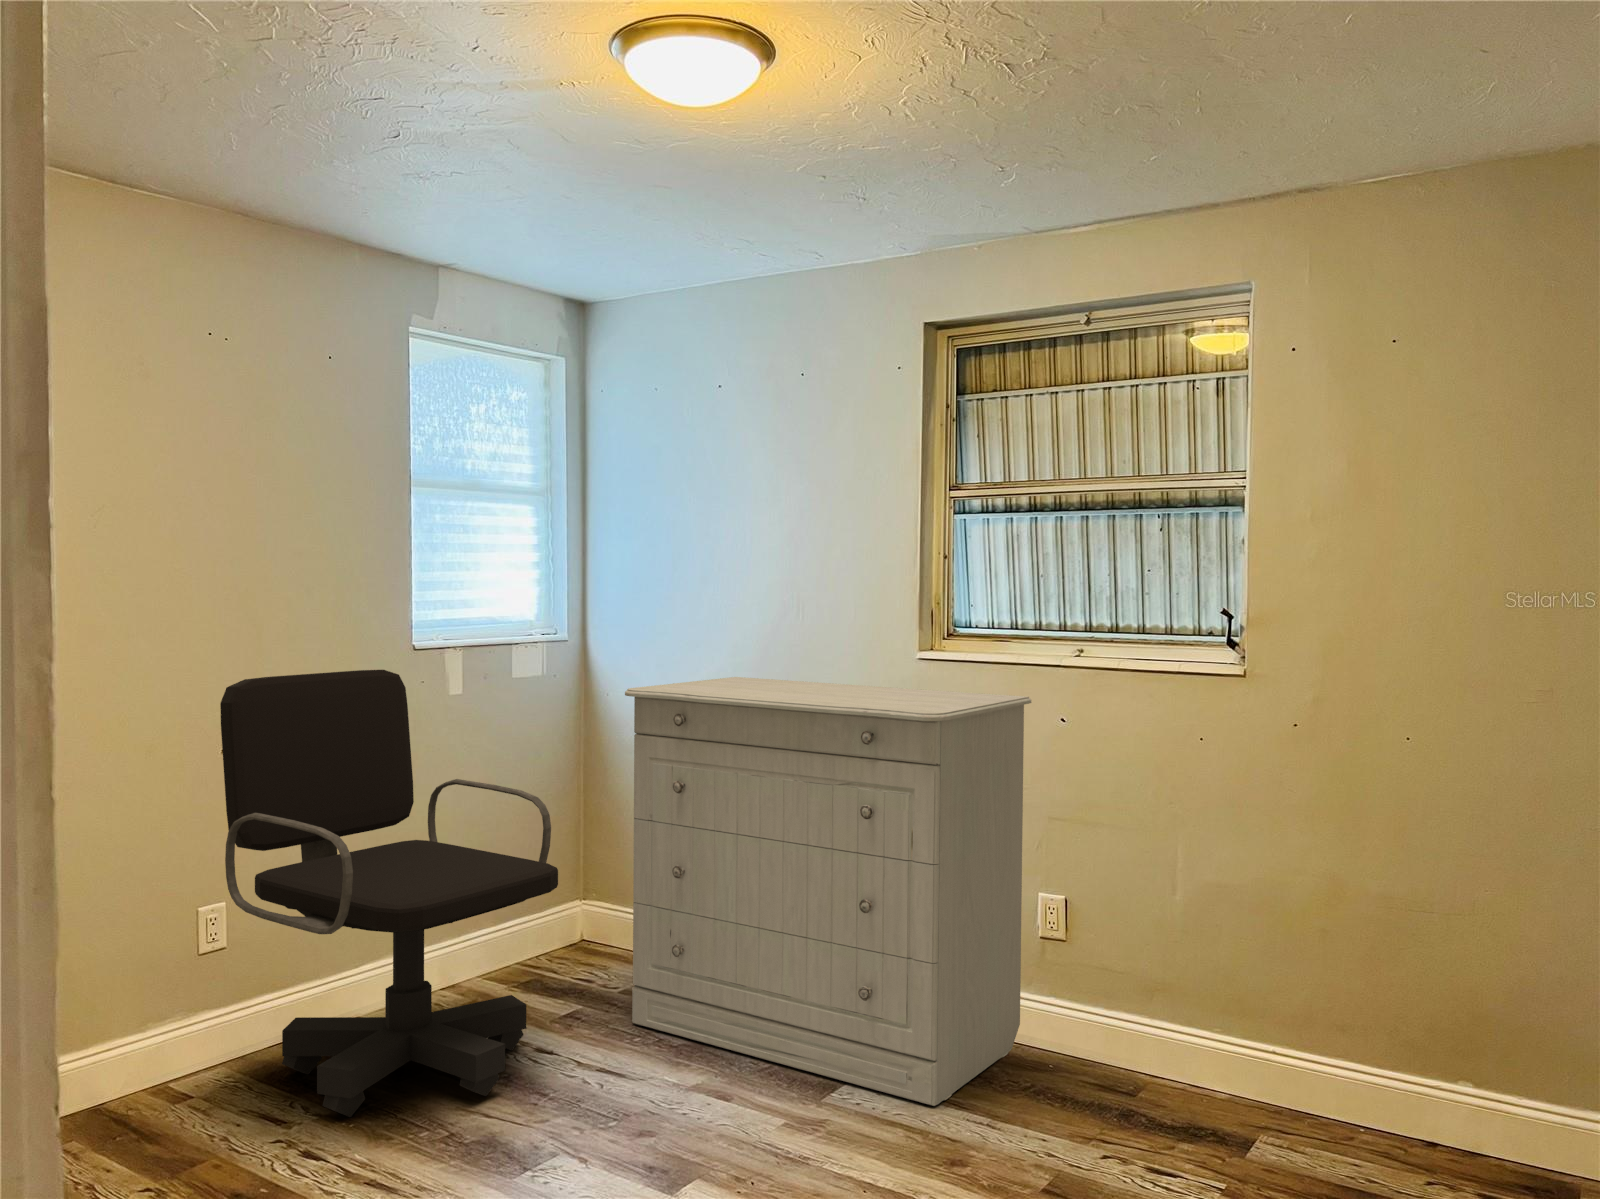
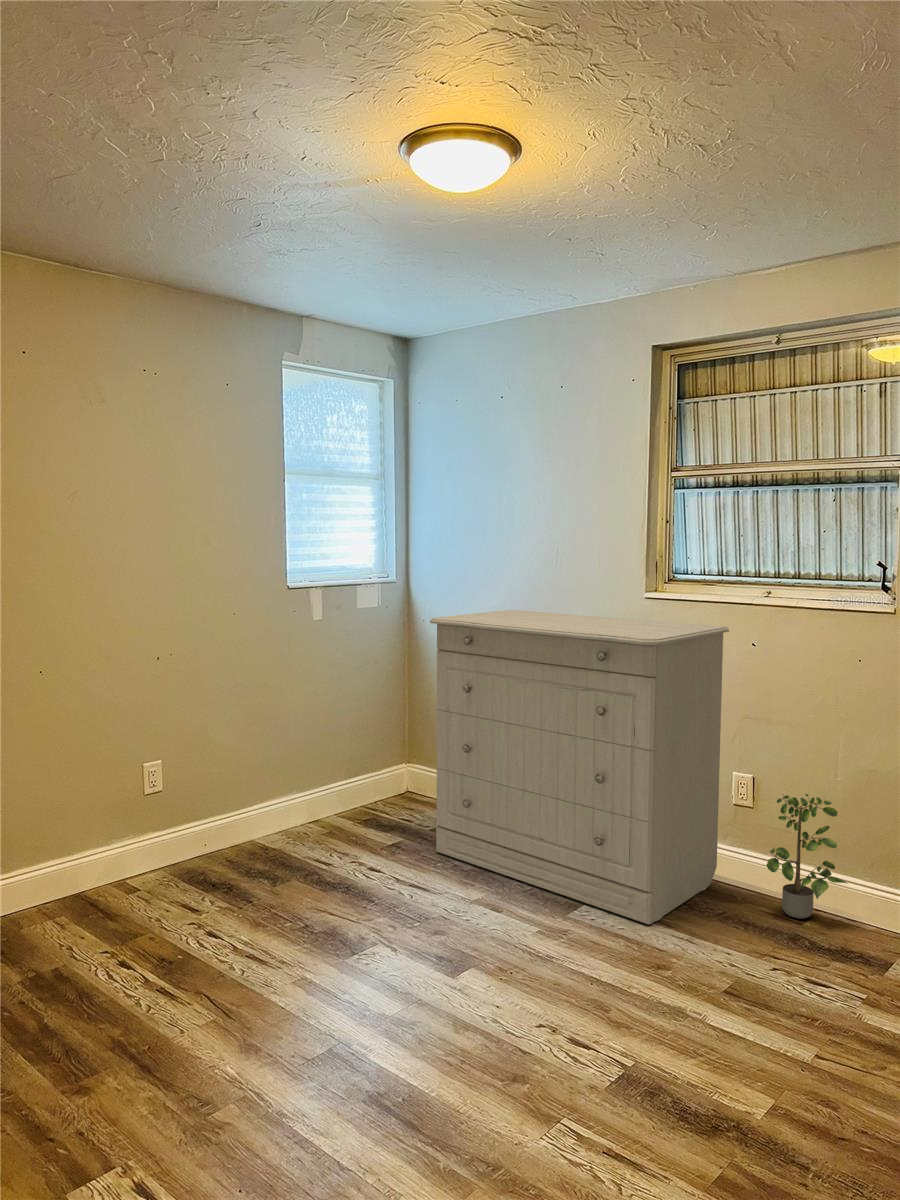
office chair: present [220,670,558,1117] -> none [156,603,382,909]
potted plant: none [1086,916,1192,1087] -> present [766,794,847,919]

